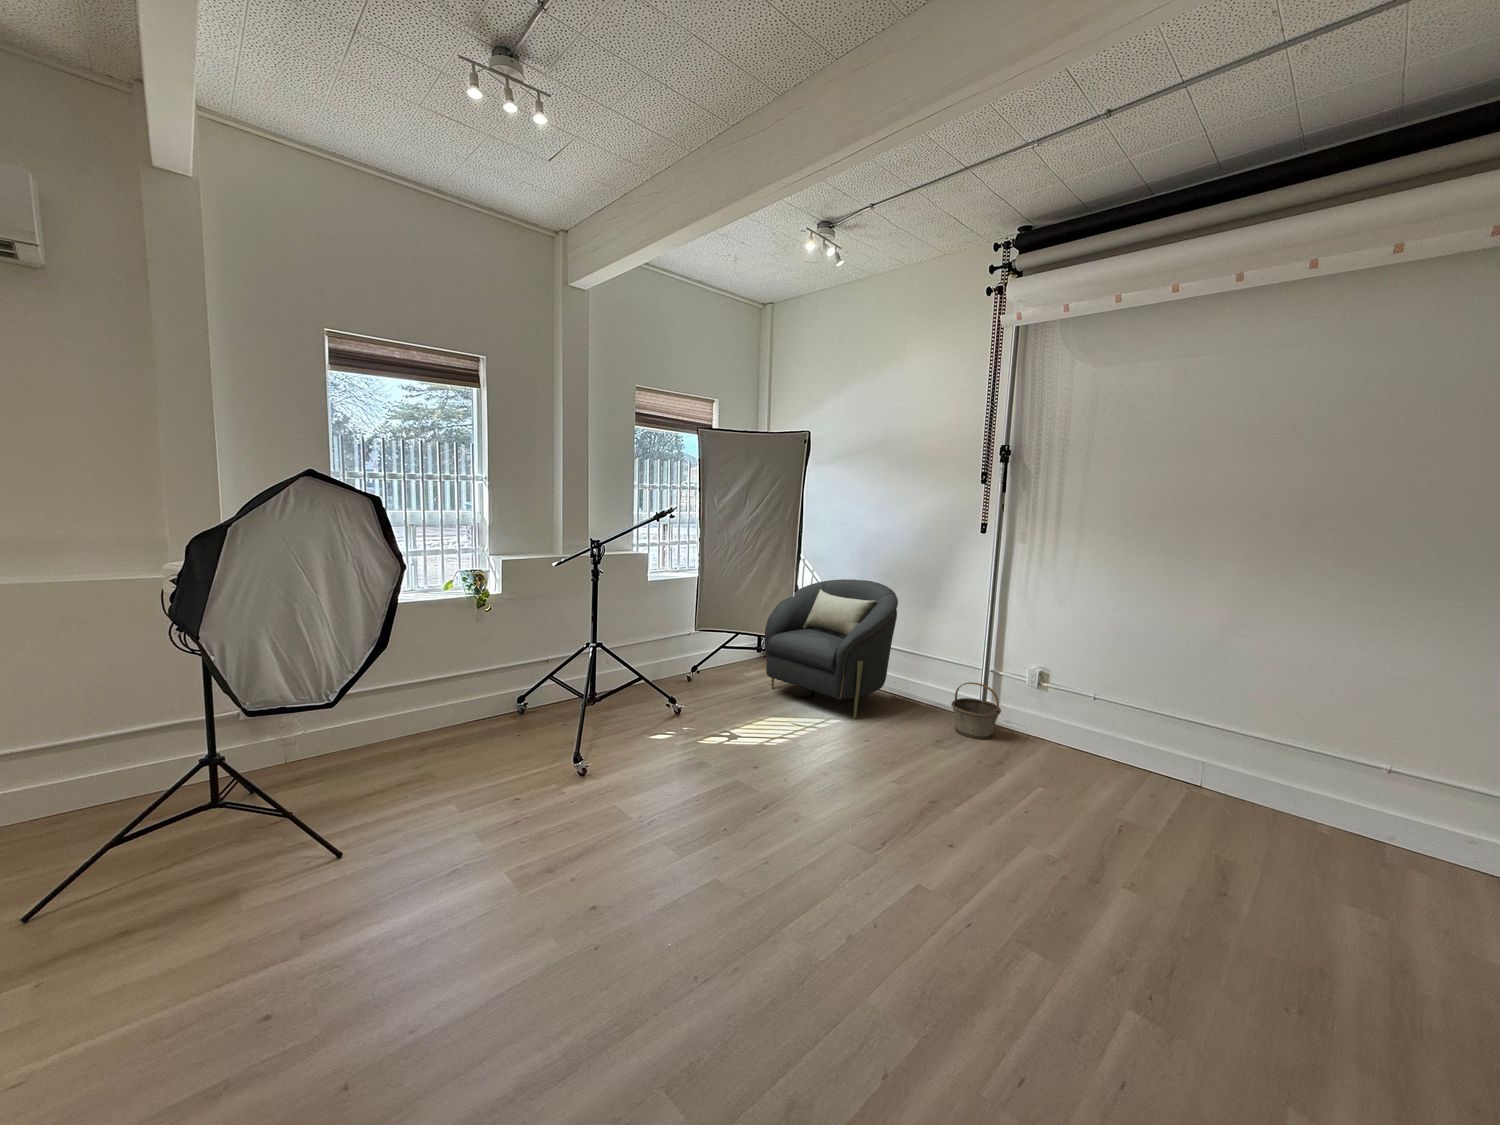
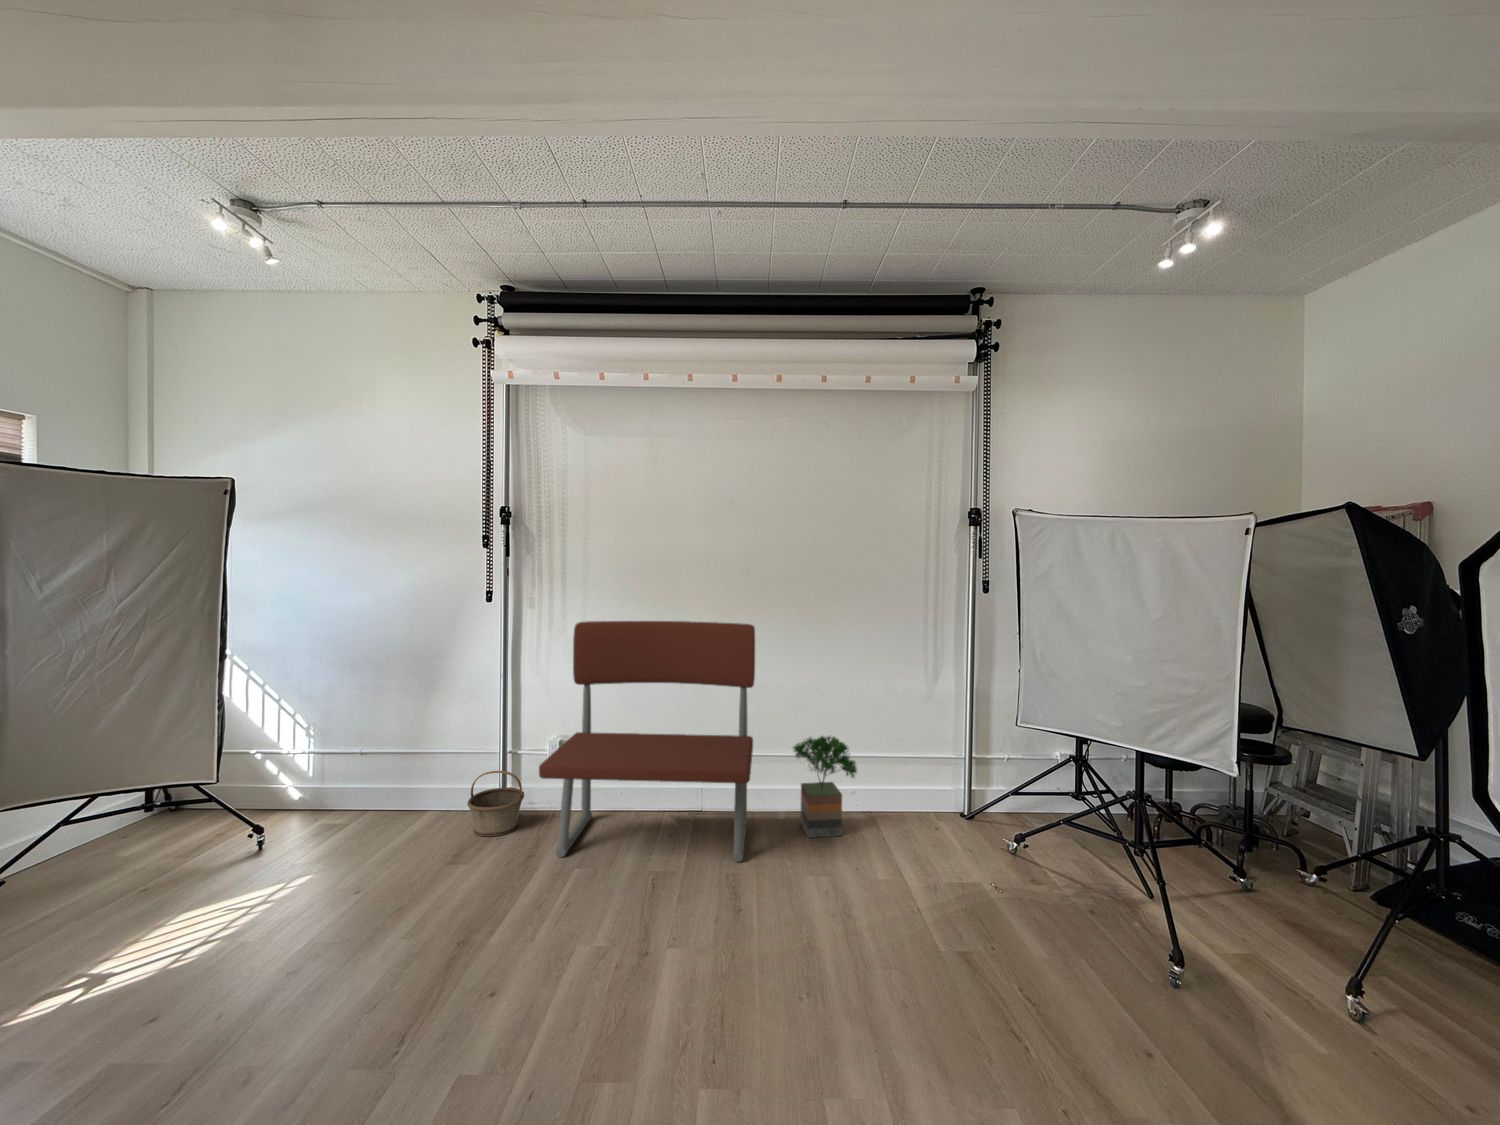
bench: none [1012,559,1303,850] -> present [539,621,755,862]
armchair: present [765,579,898,719] -> none [158,674,387,866]
potted tree: none [1346,740,1473,884] -> present [794,736,857,838]

